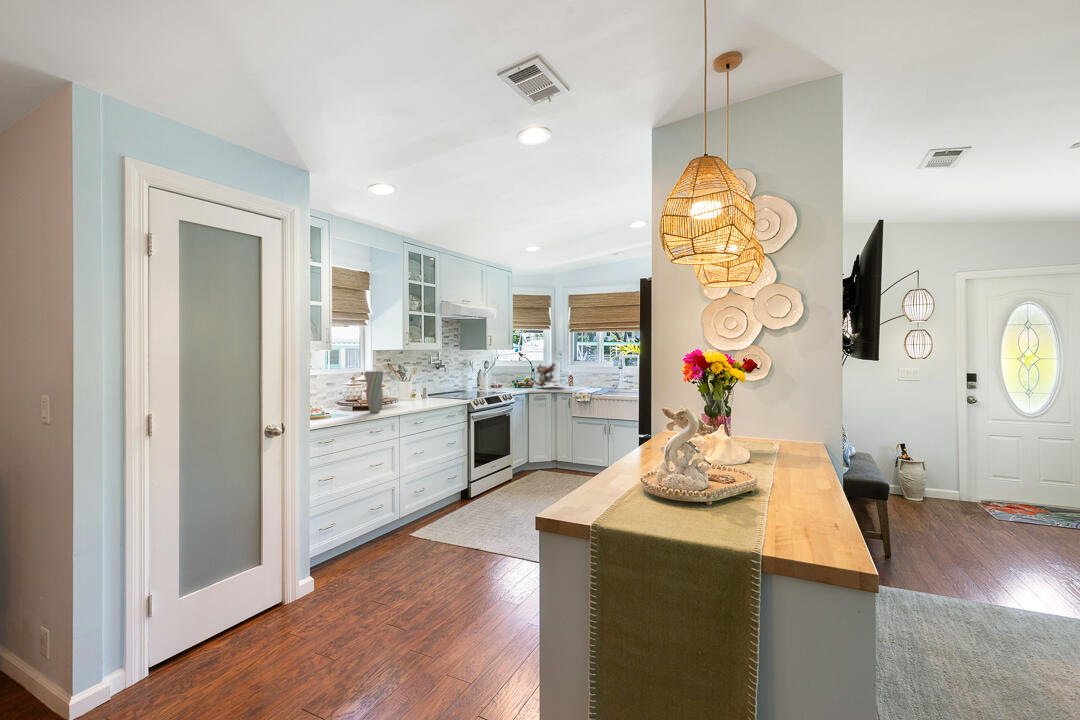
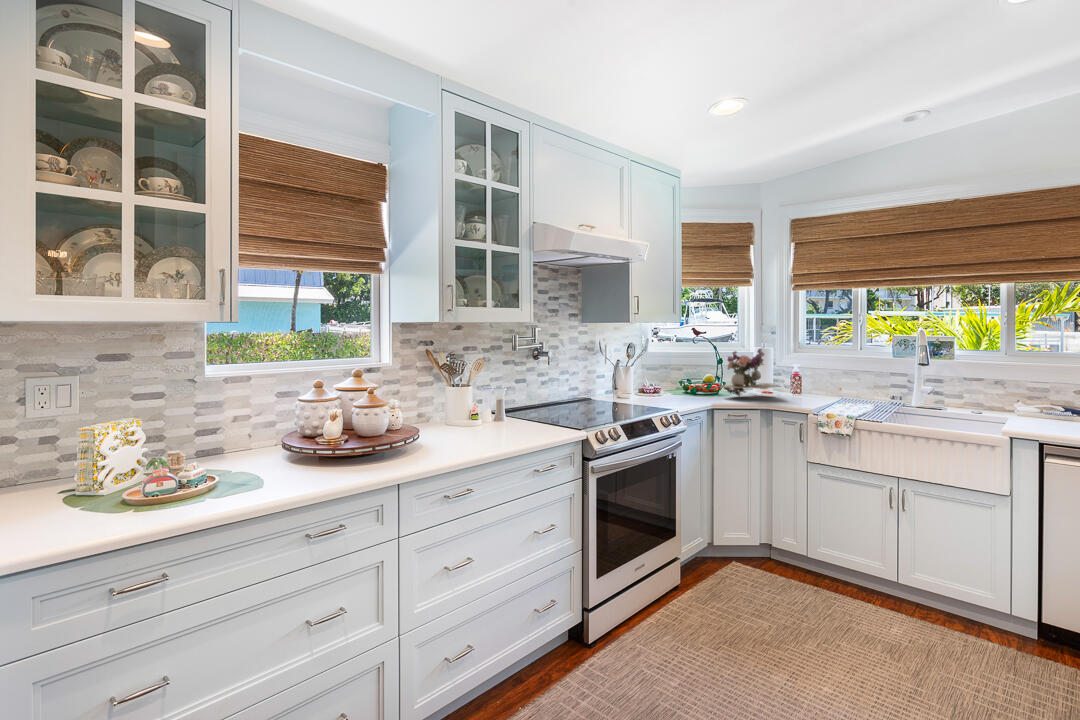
vase: present [365,371,383,413] -> none [316,373,361,475]

